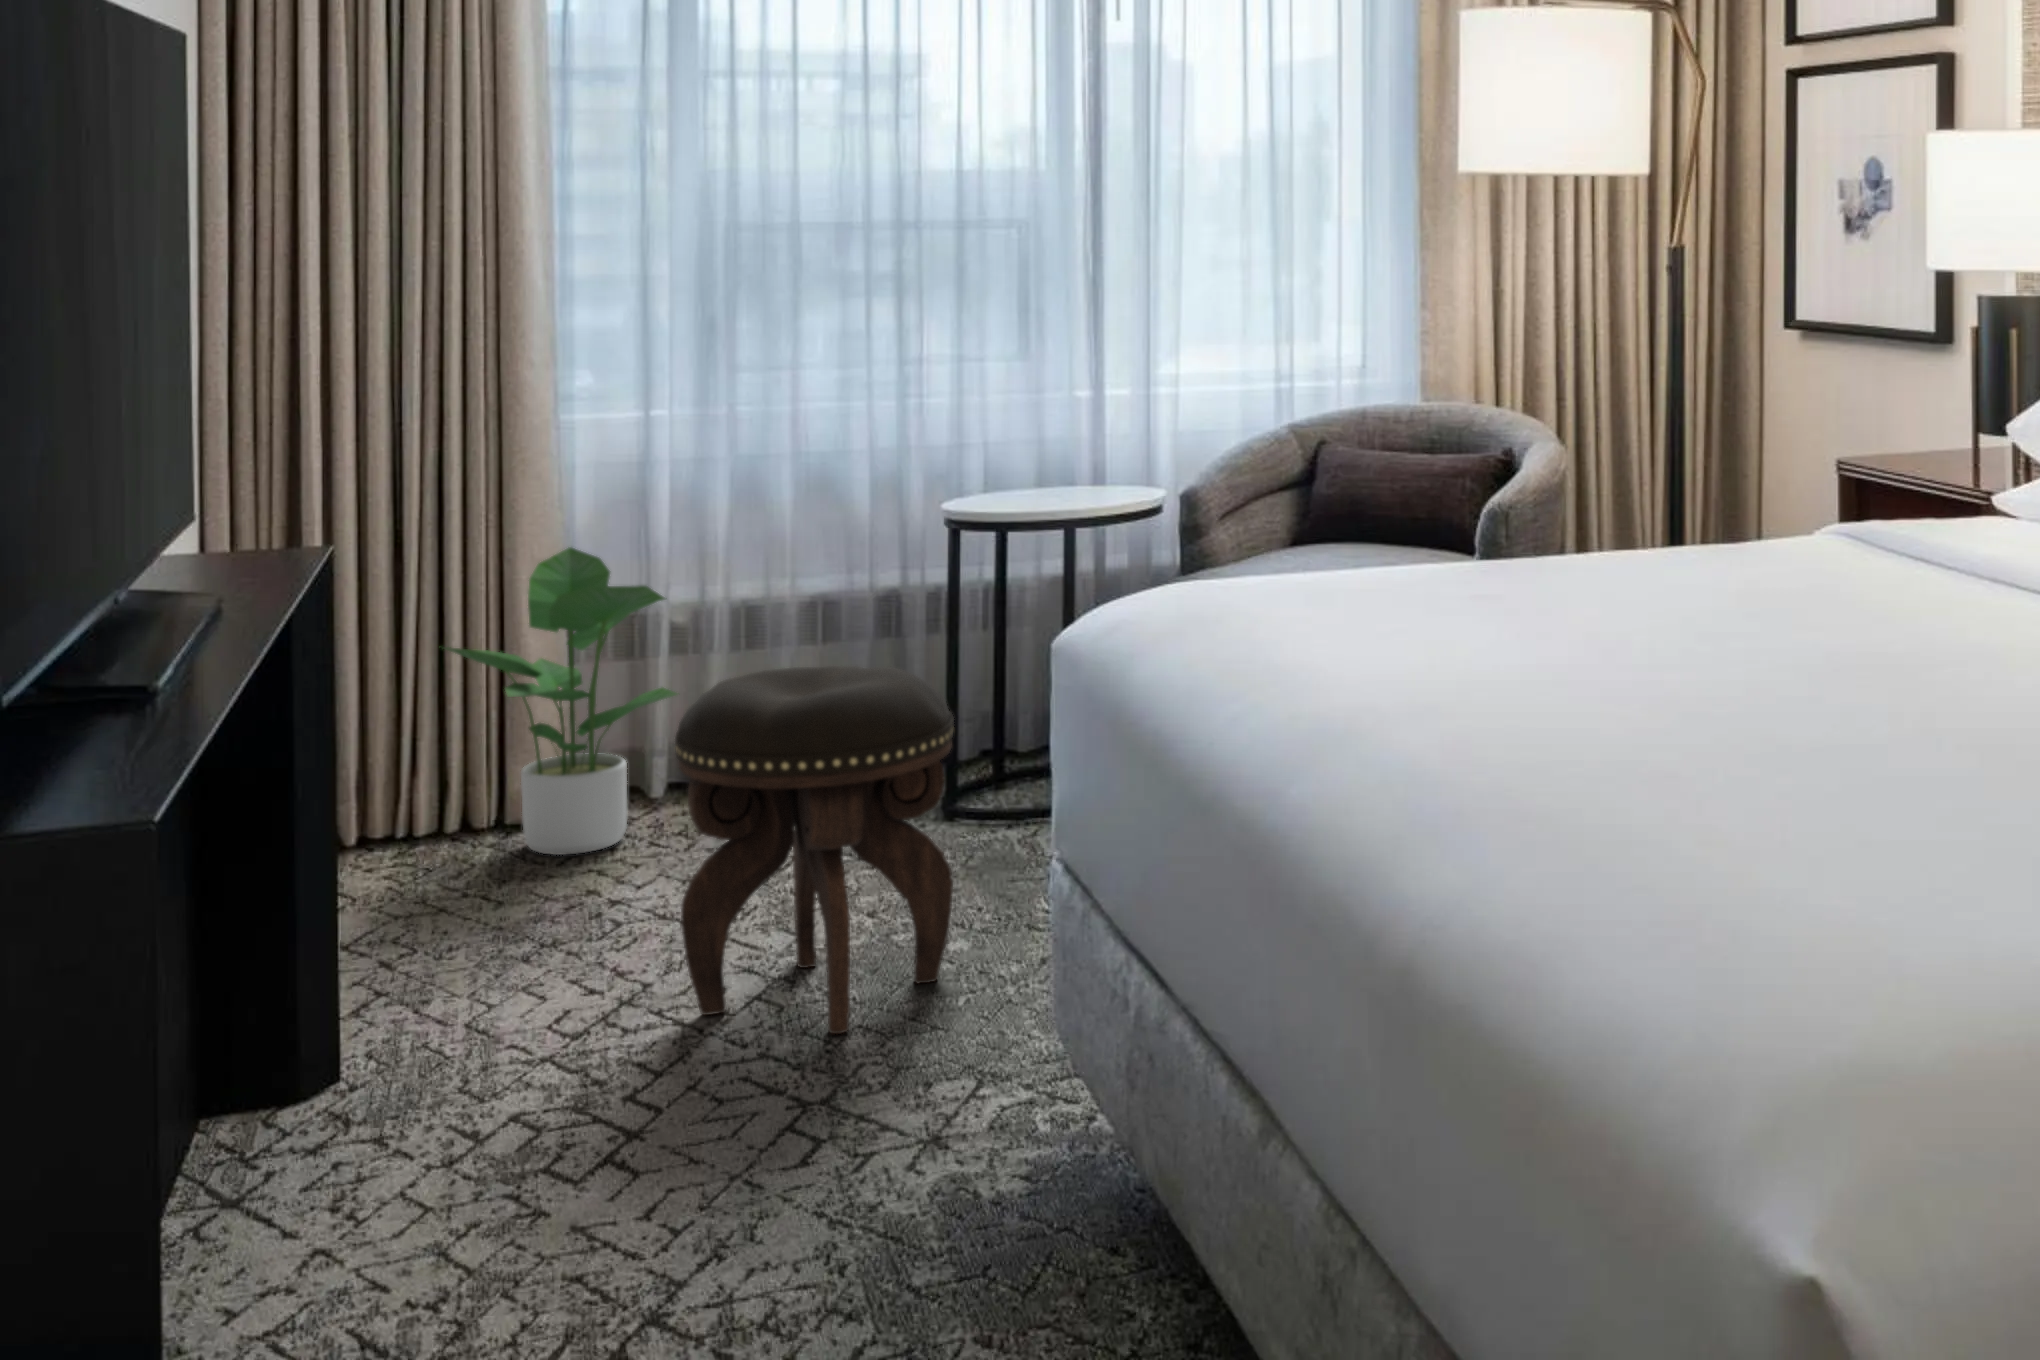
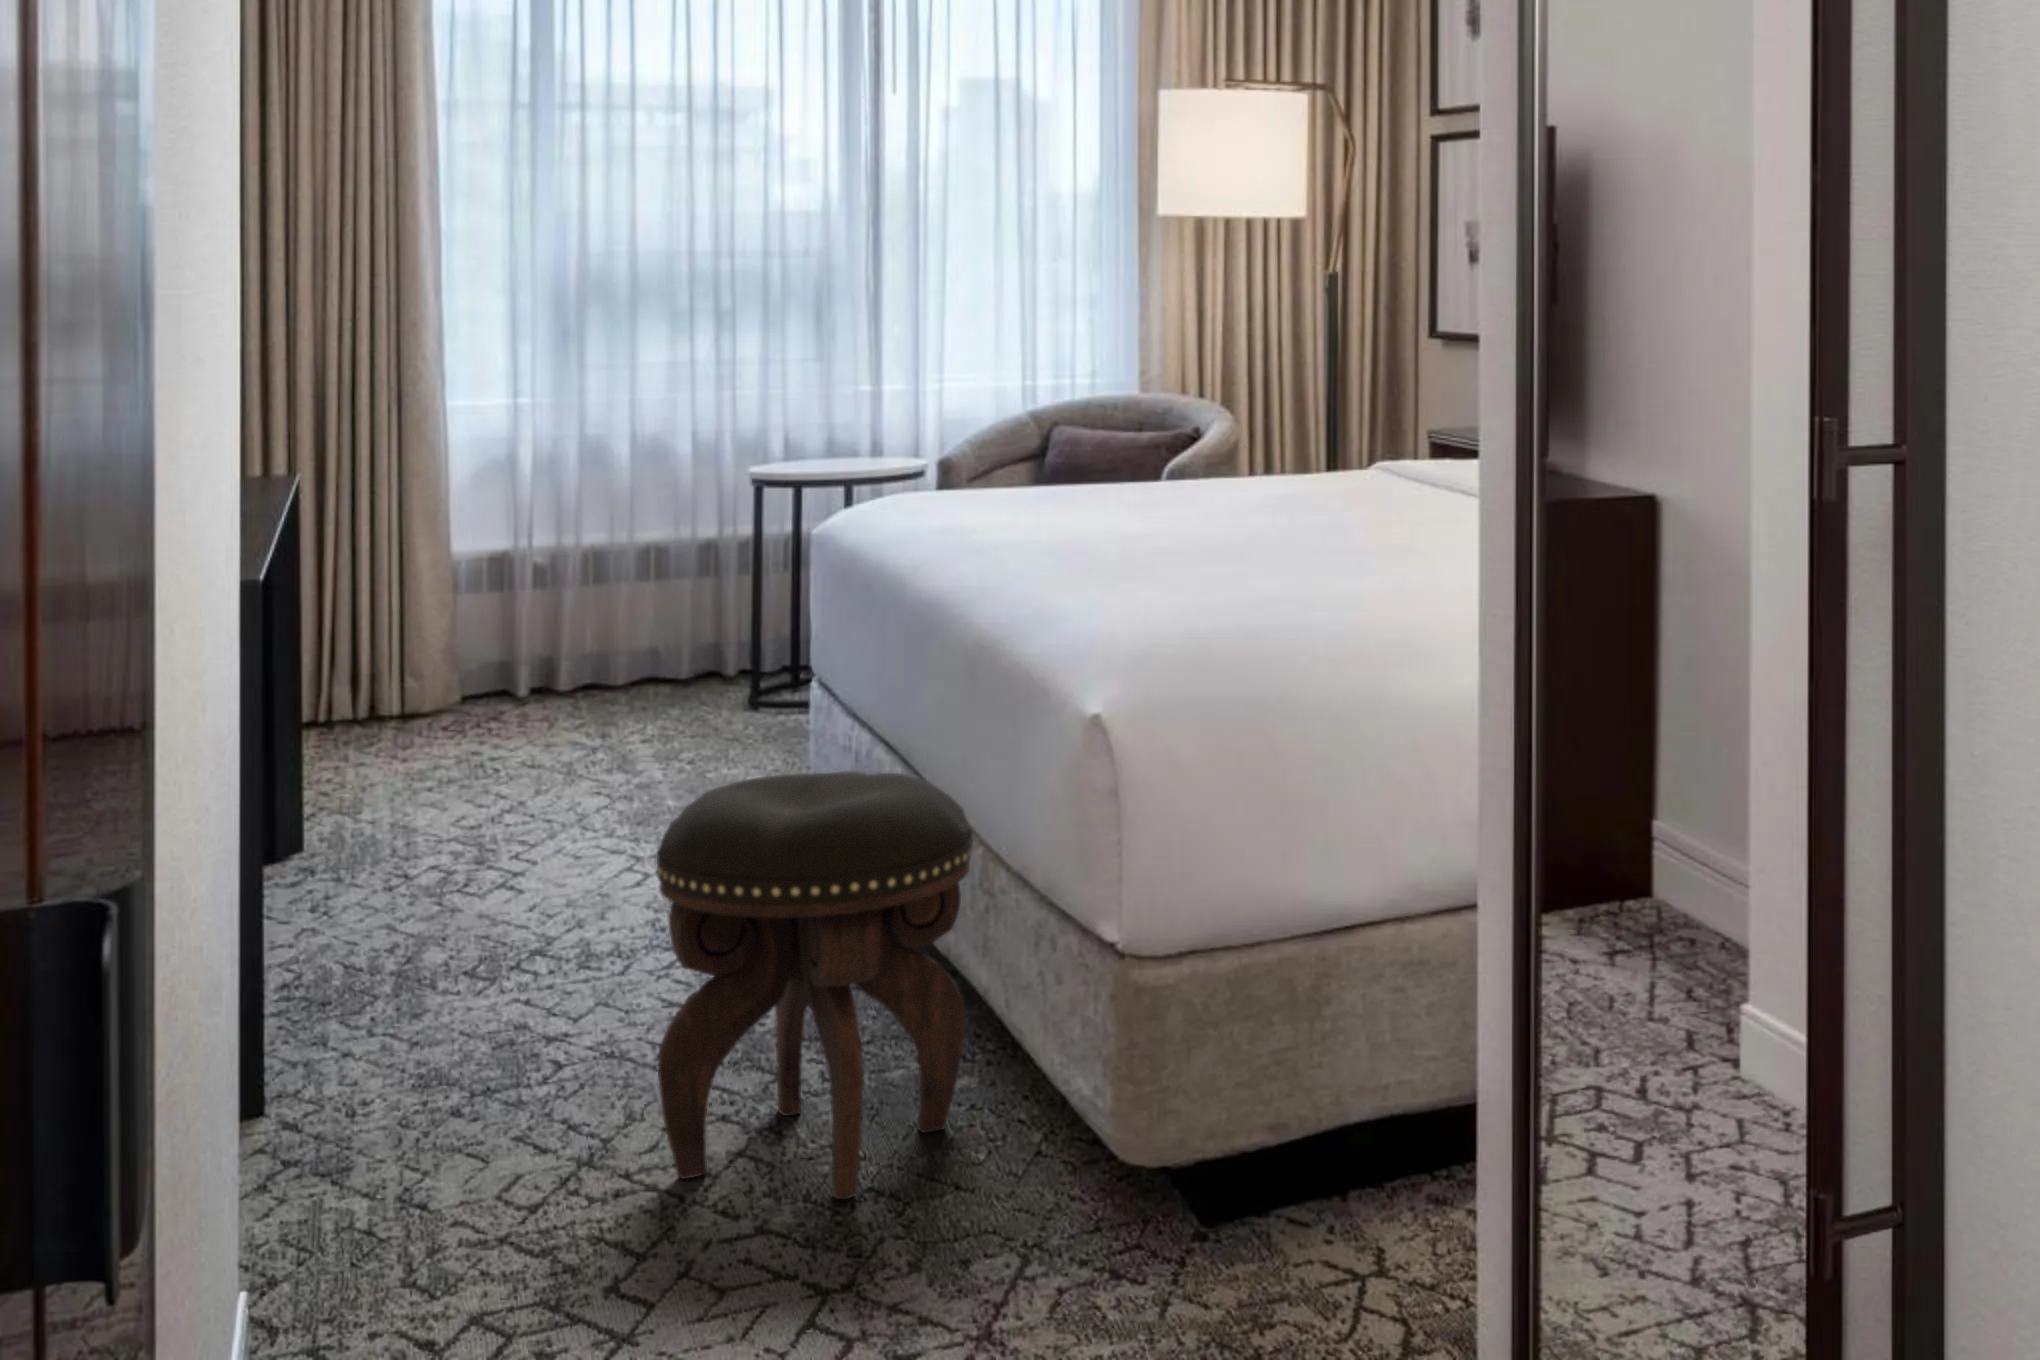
potted plant: present [445,548,677,855] -> none [345,634,619,981]

